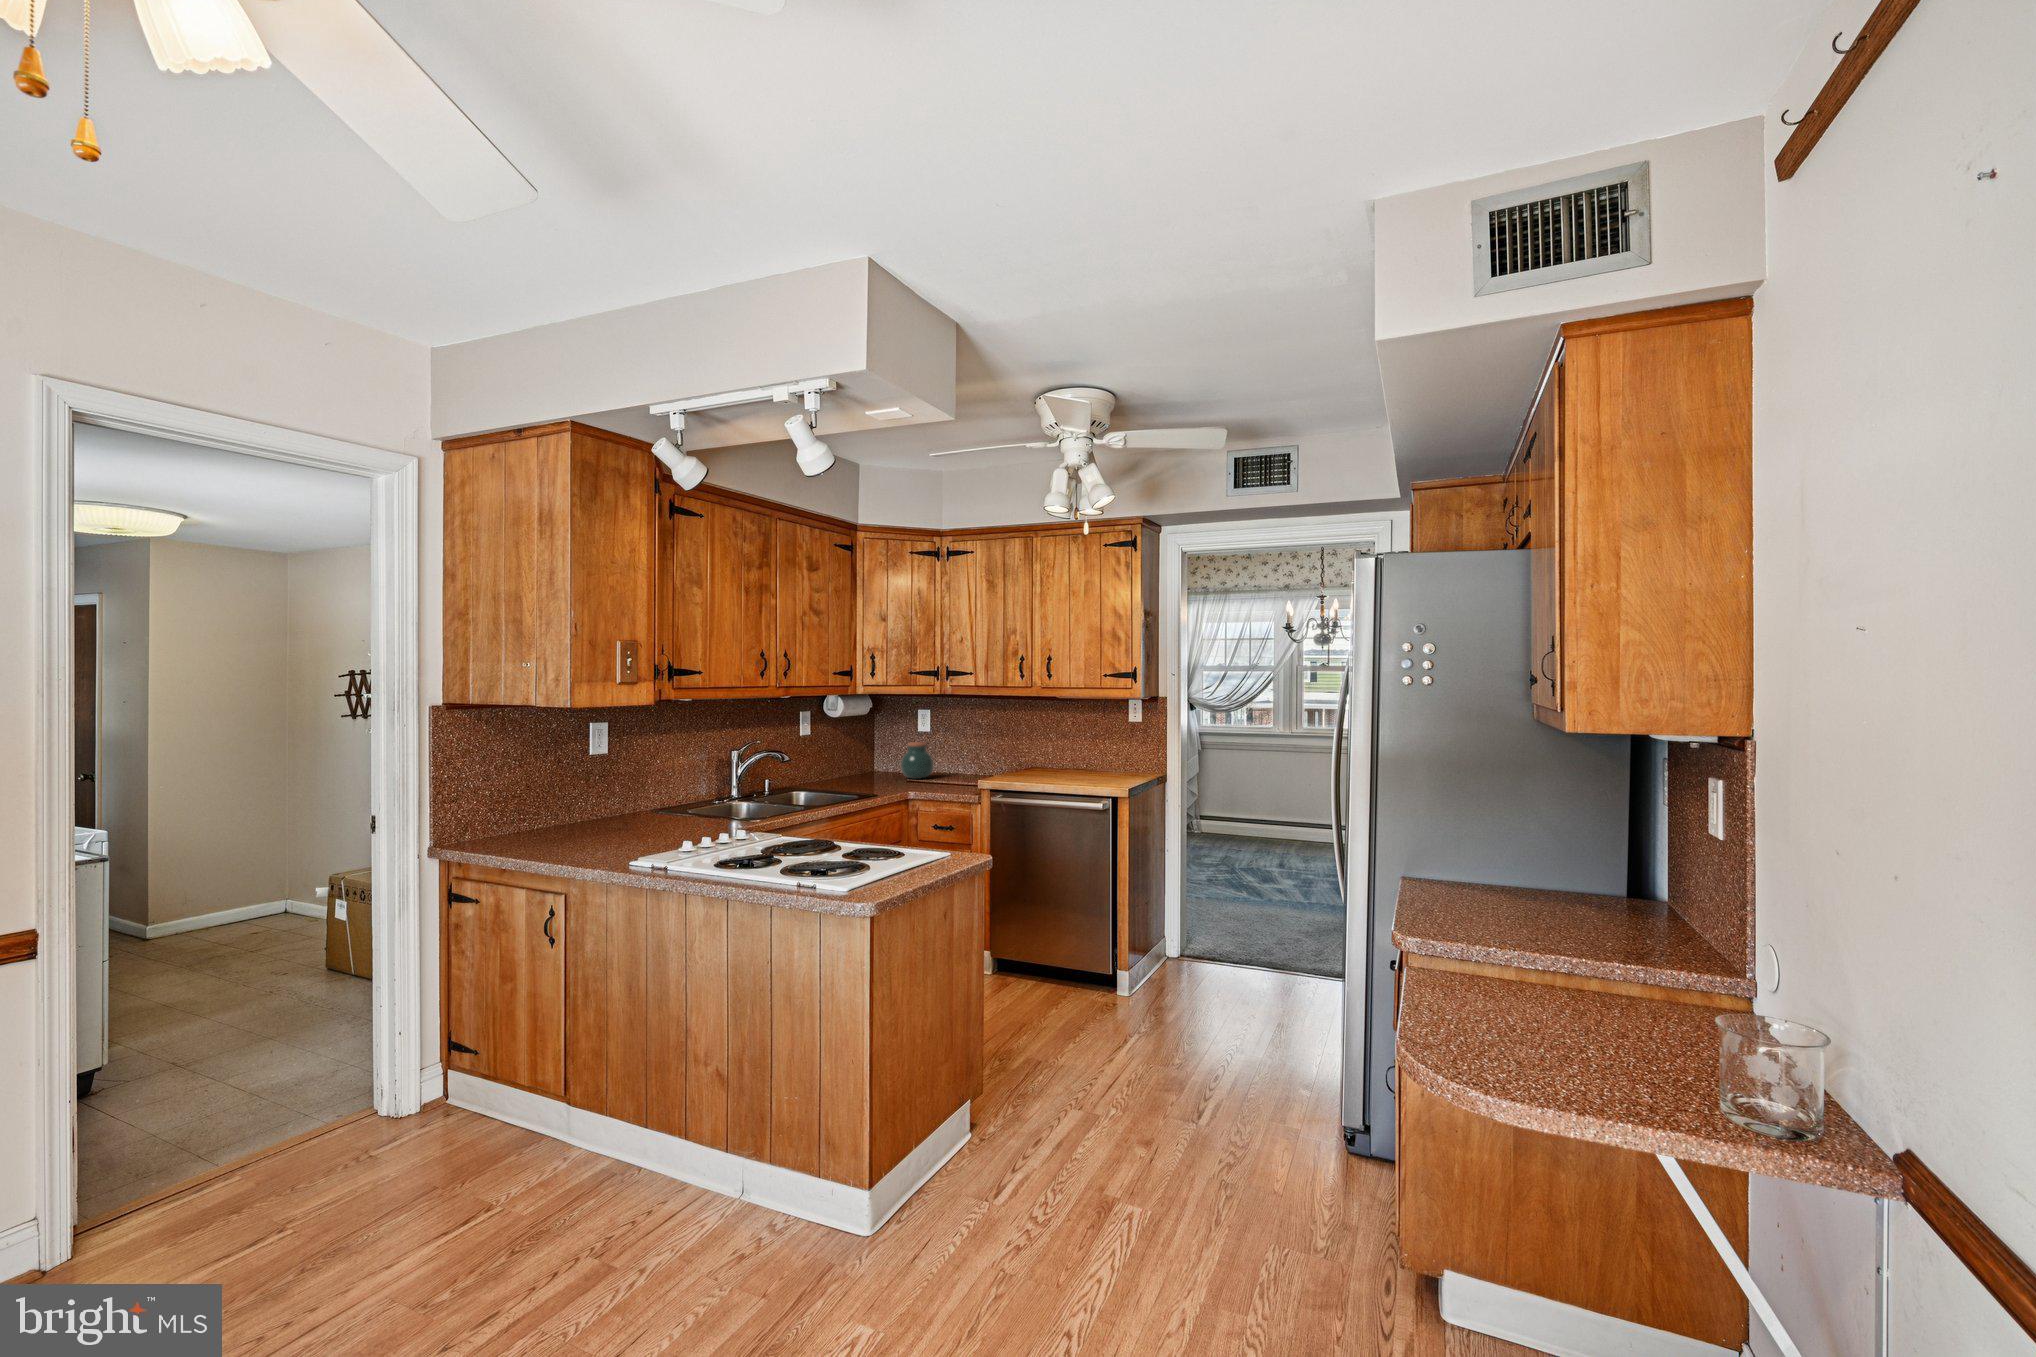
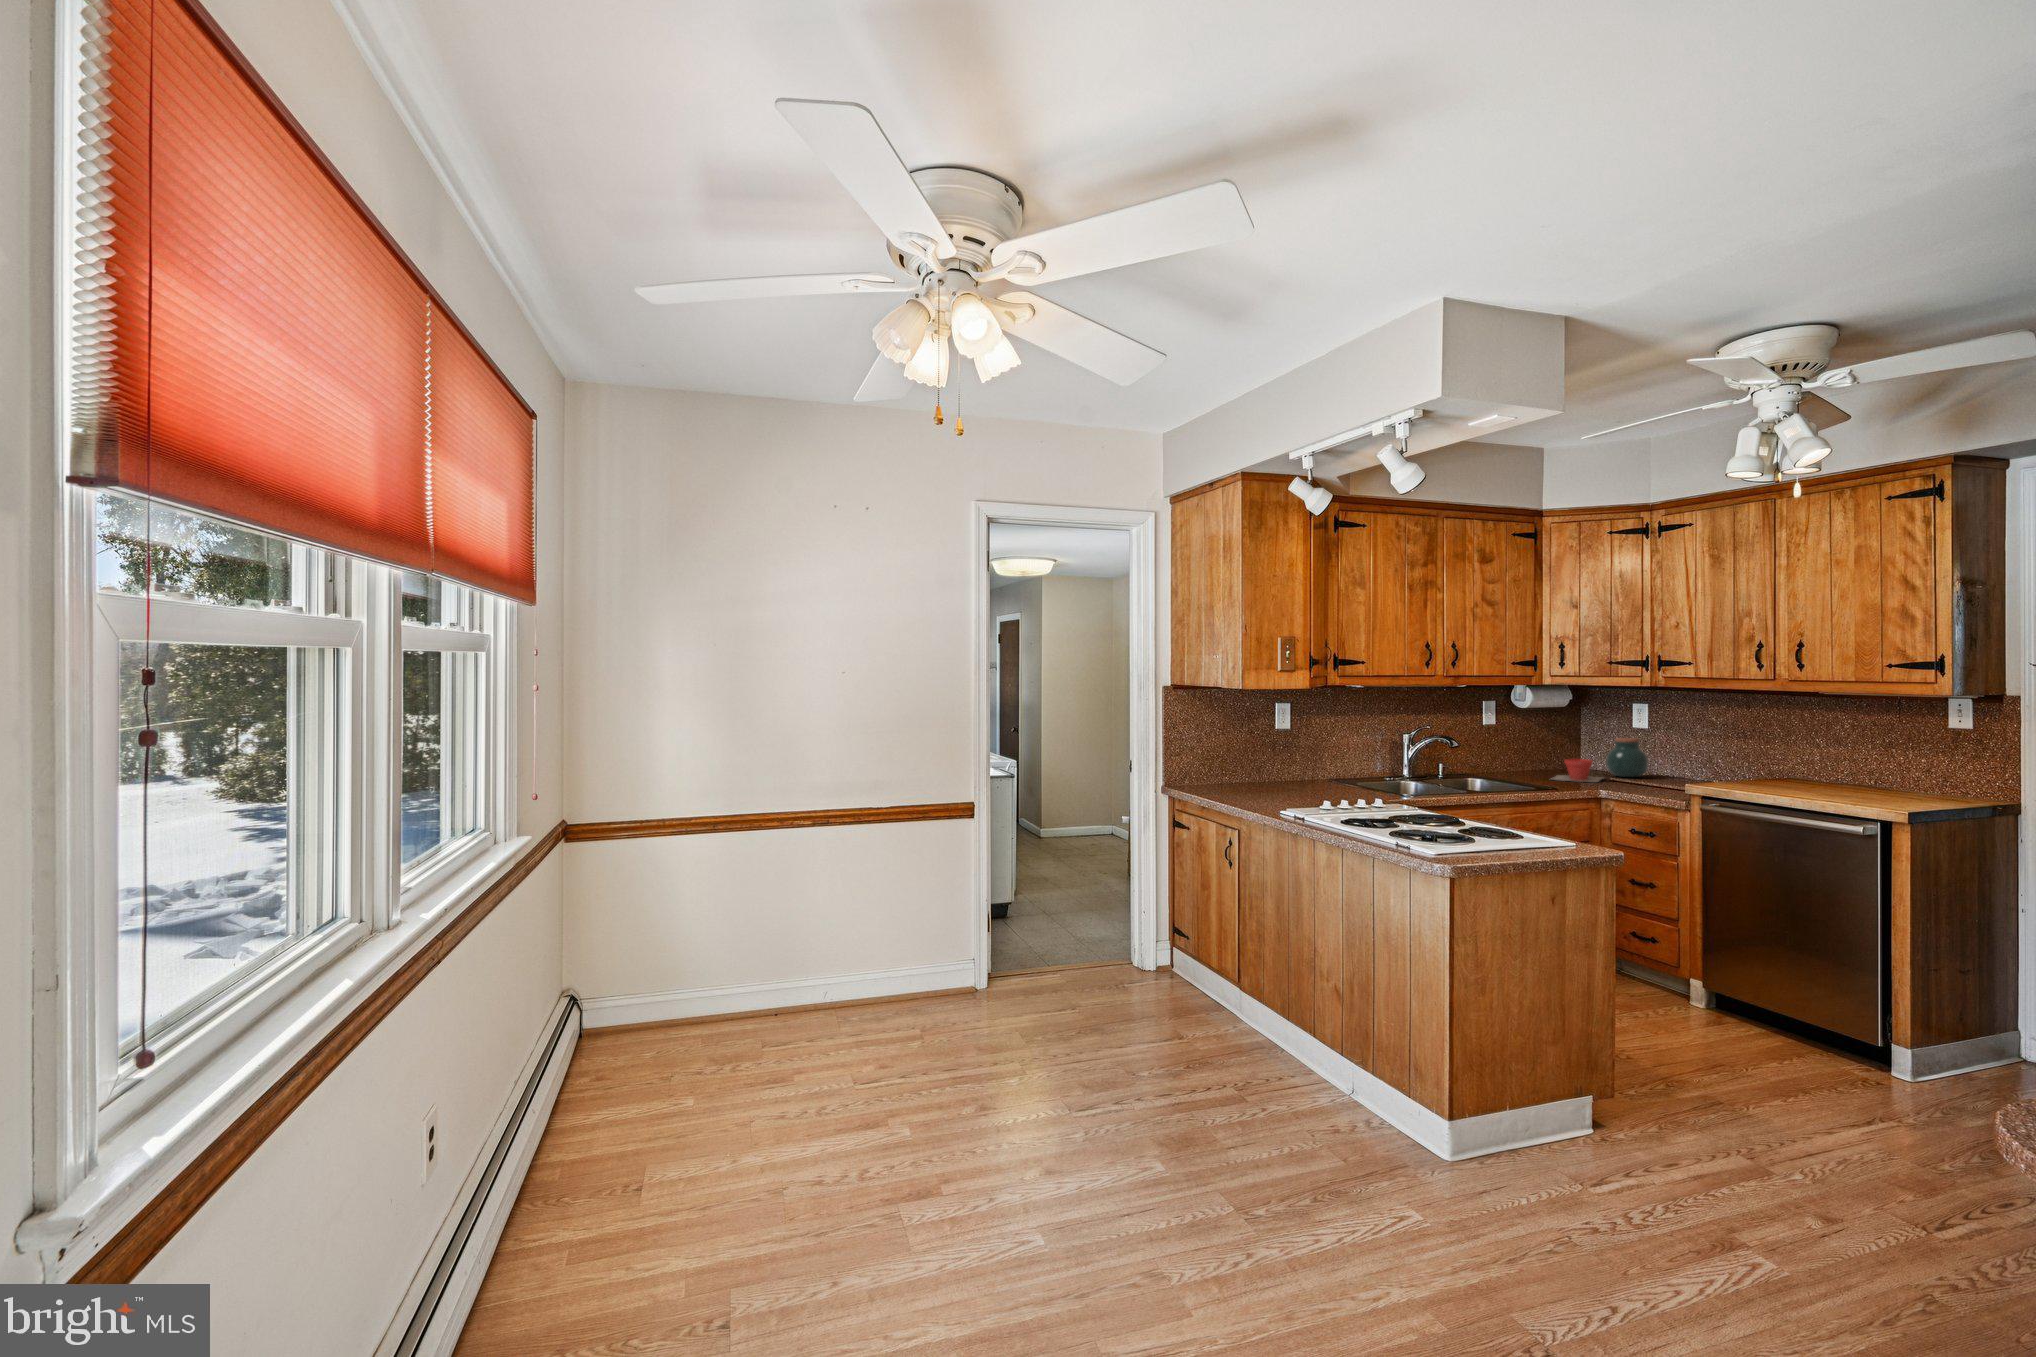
plant pot: none [861,765,904,788] -> present [1551,759,1602,782]

